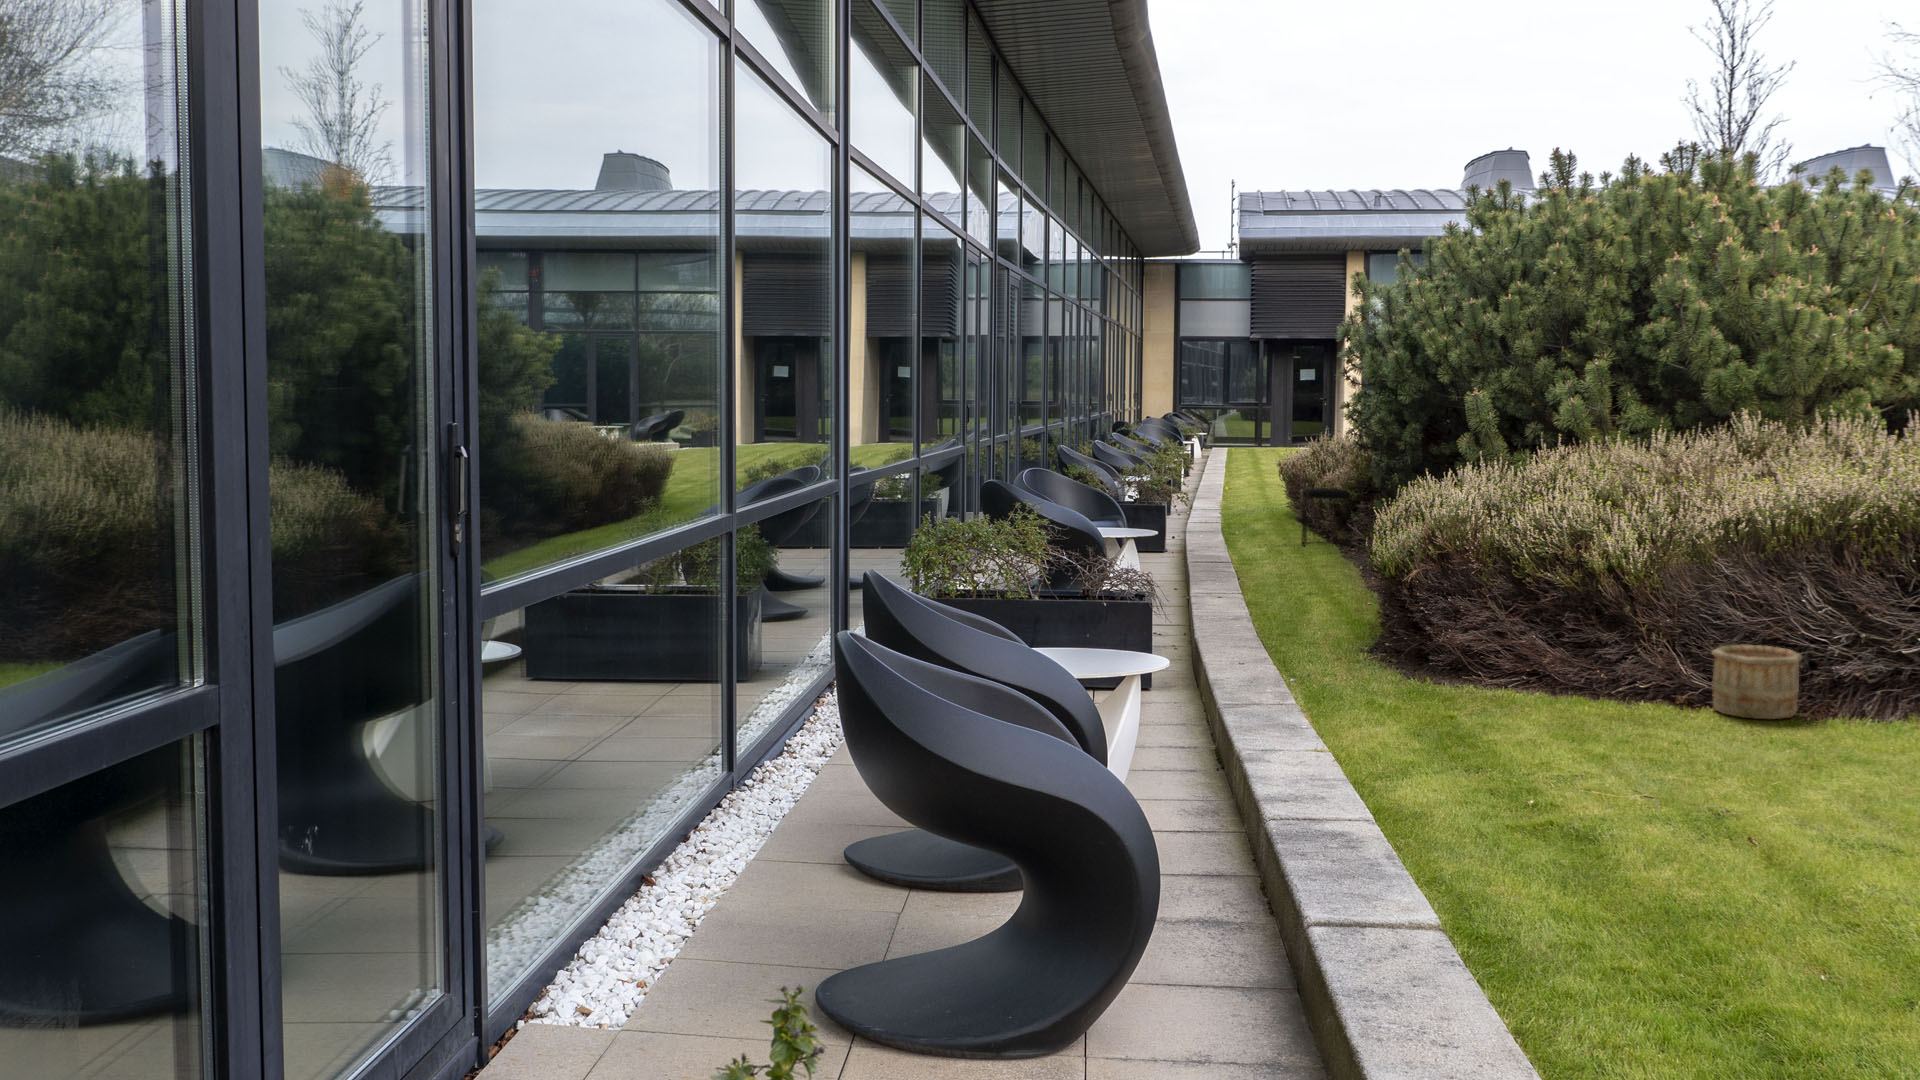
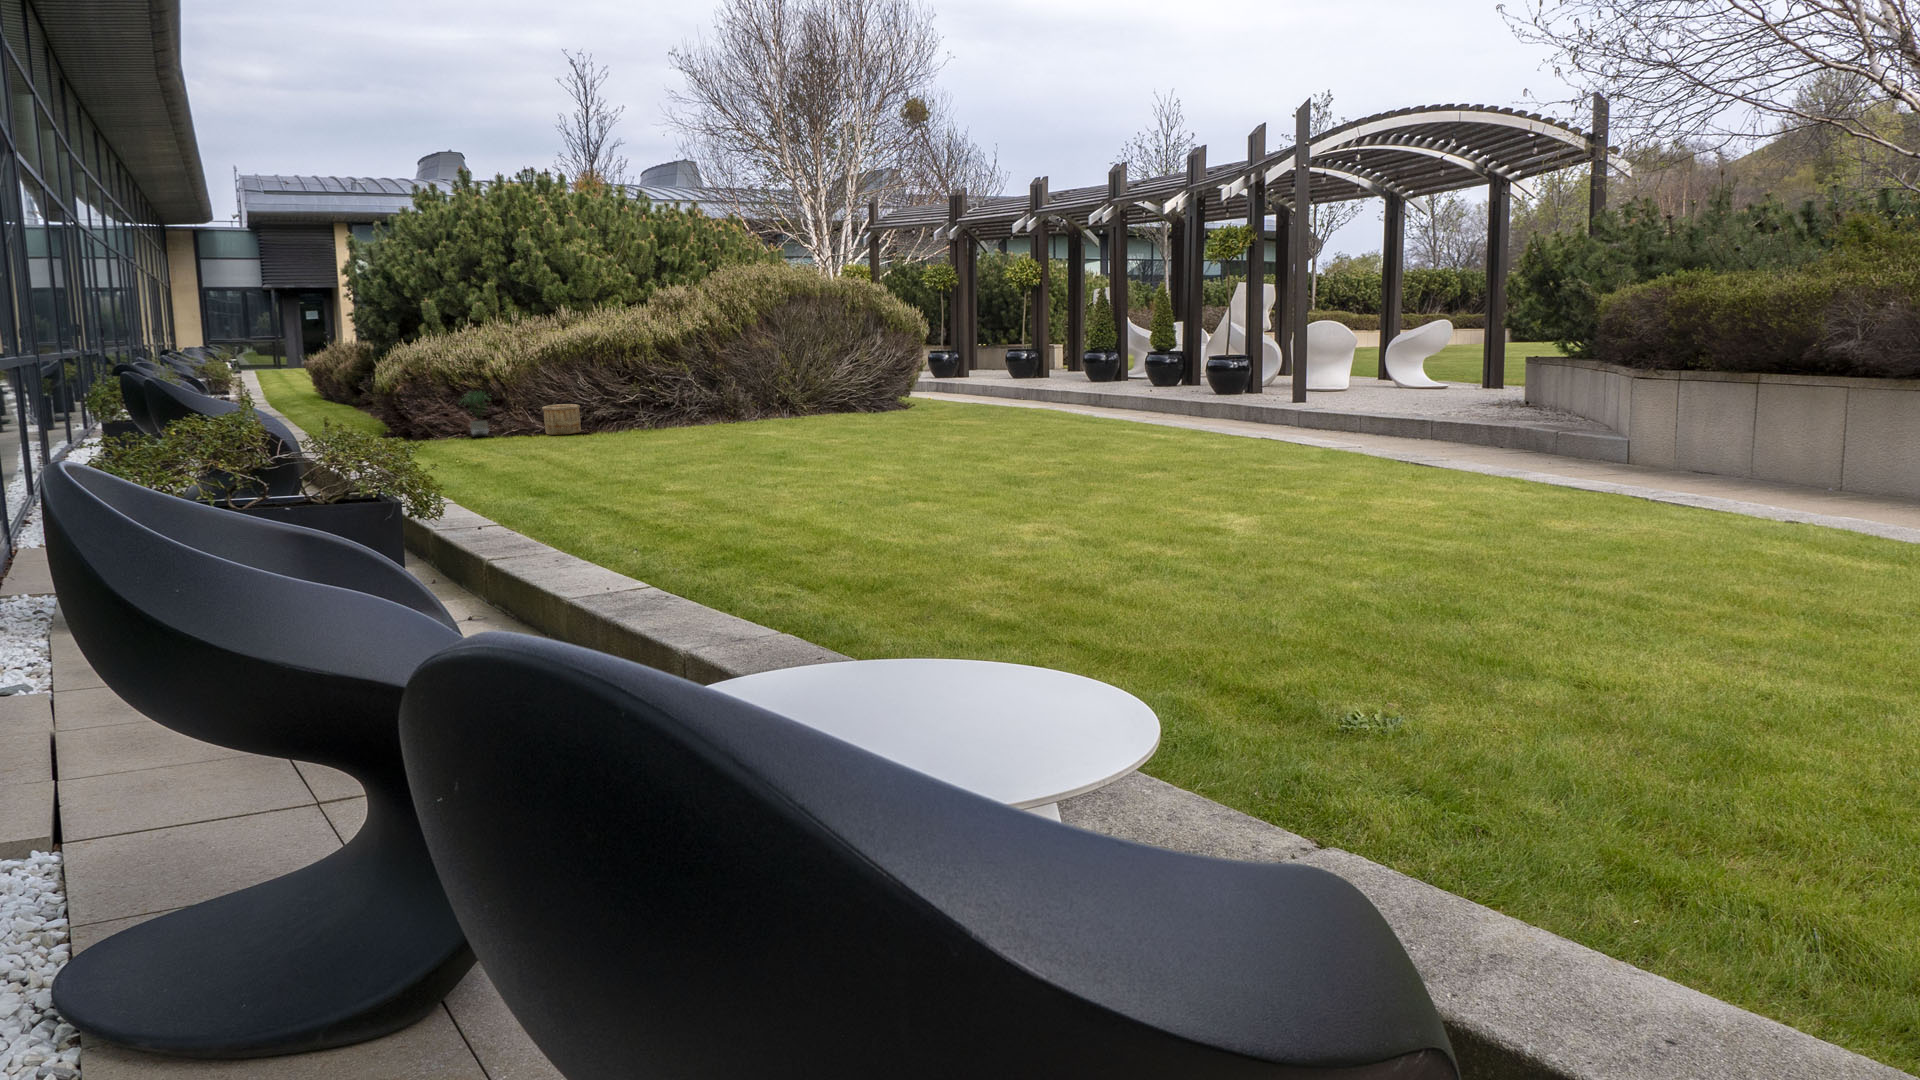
stool: present [1302,488,1352,546] -> none [328,372,365,409]
potted plant: none [1528,596,1603,696] -> present [461,391,489,437]

